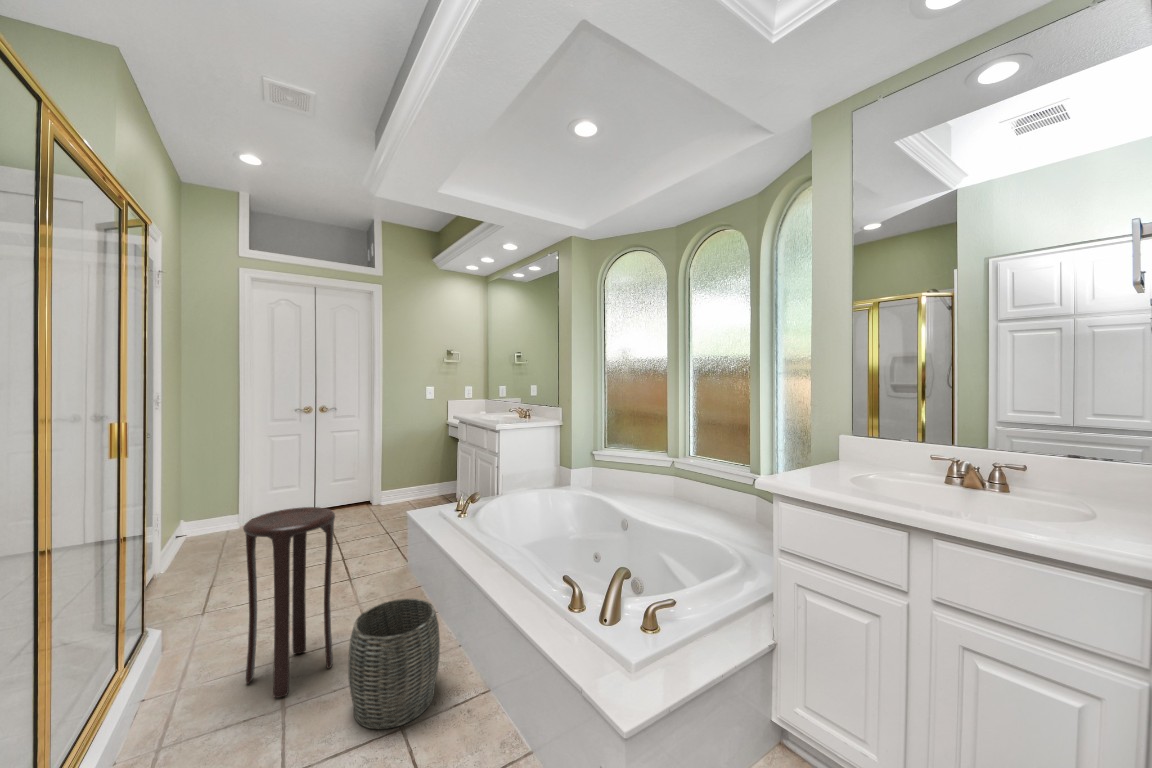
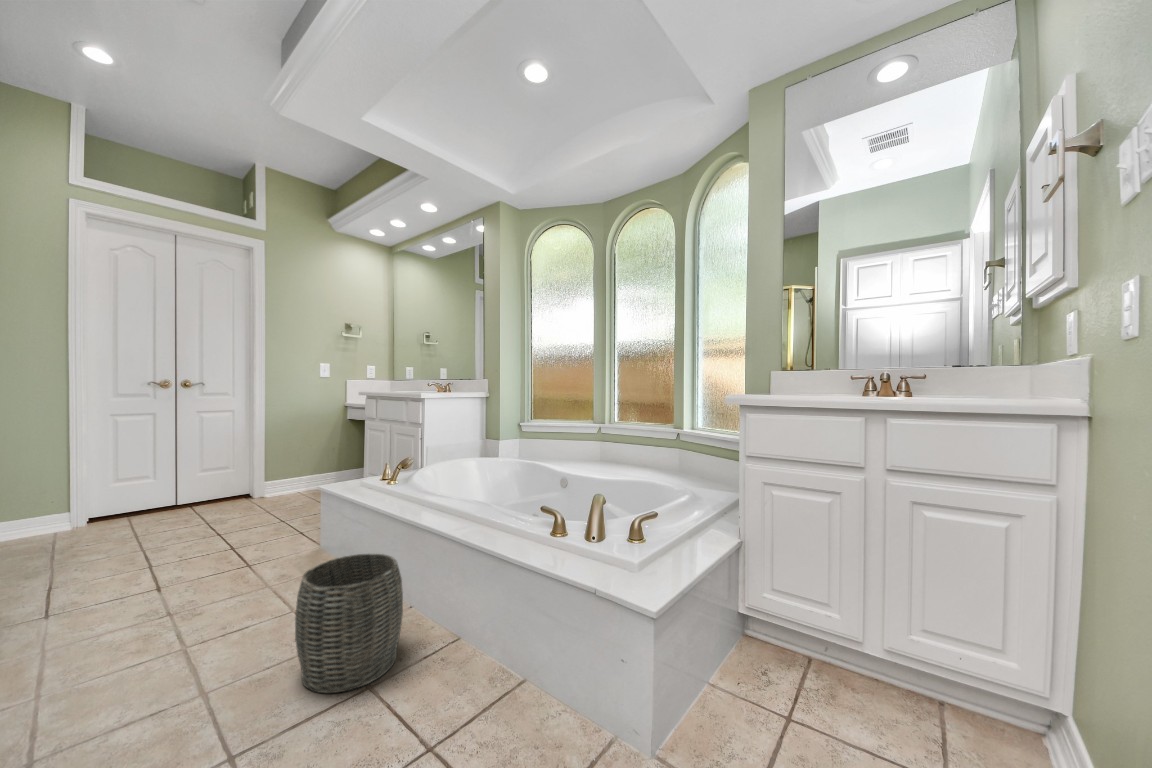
stool: present [243,507,335,698] -> none [138,462,260,686]

